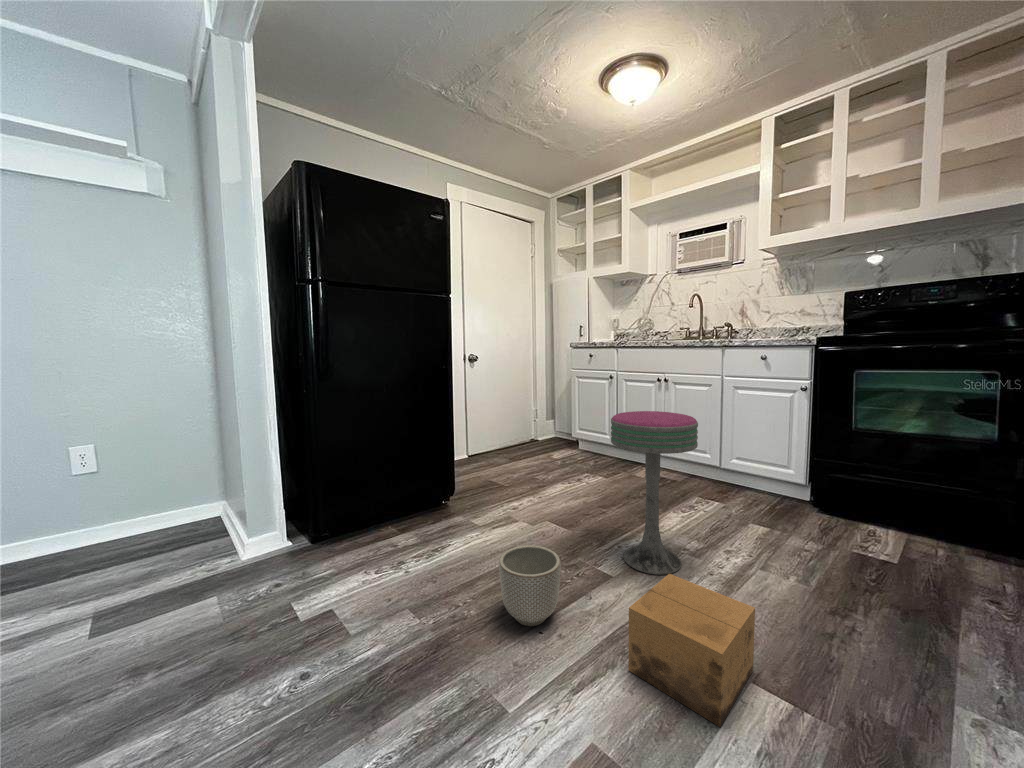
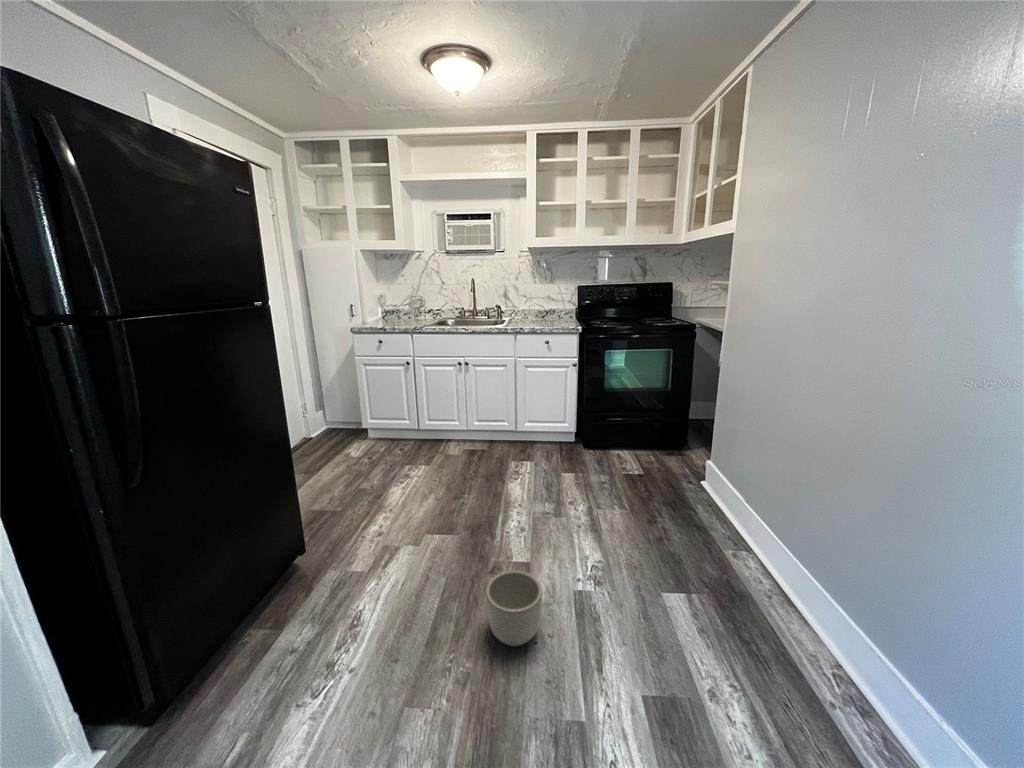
bar stool: present [611,411,698,575] -> none [505,413,575,547]
cardboard box: present [628,574,755,727] -> none [598,547,679,631]

